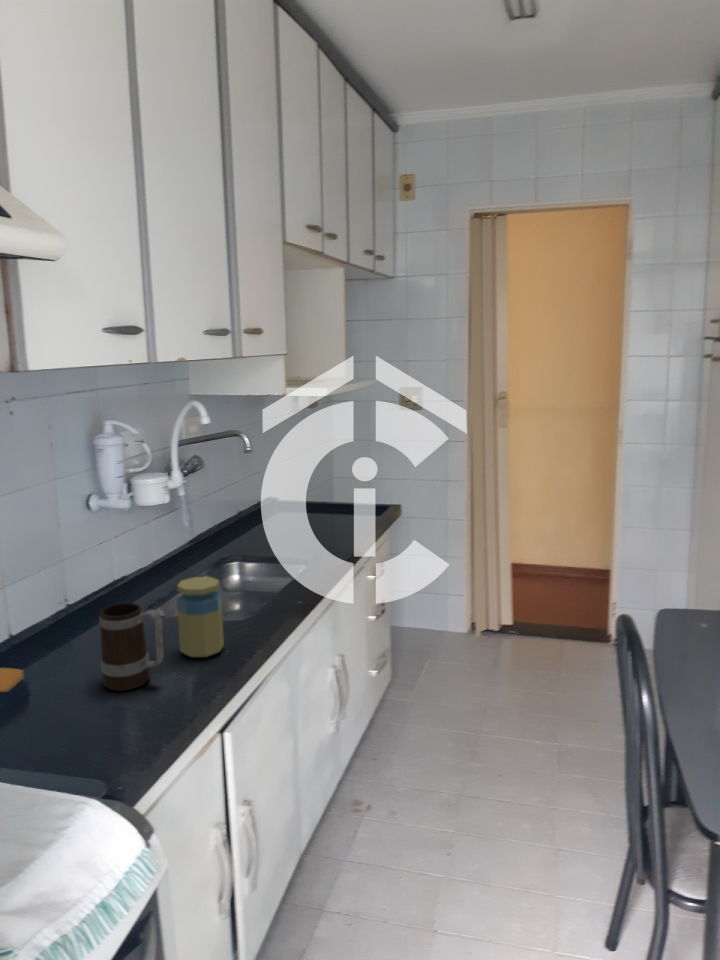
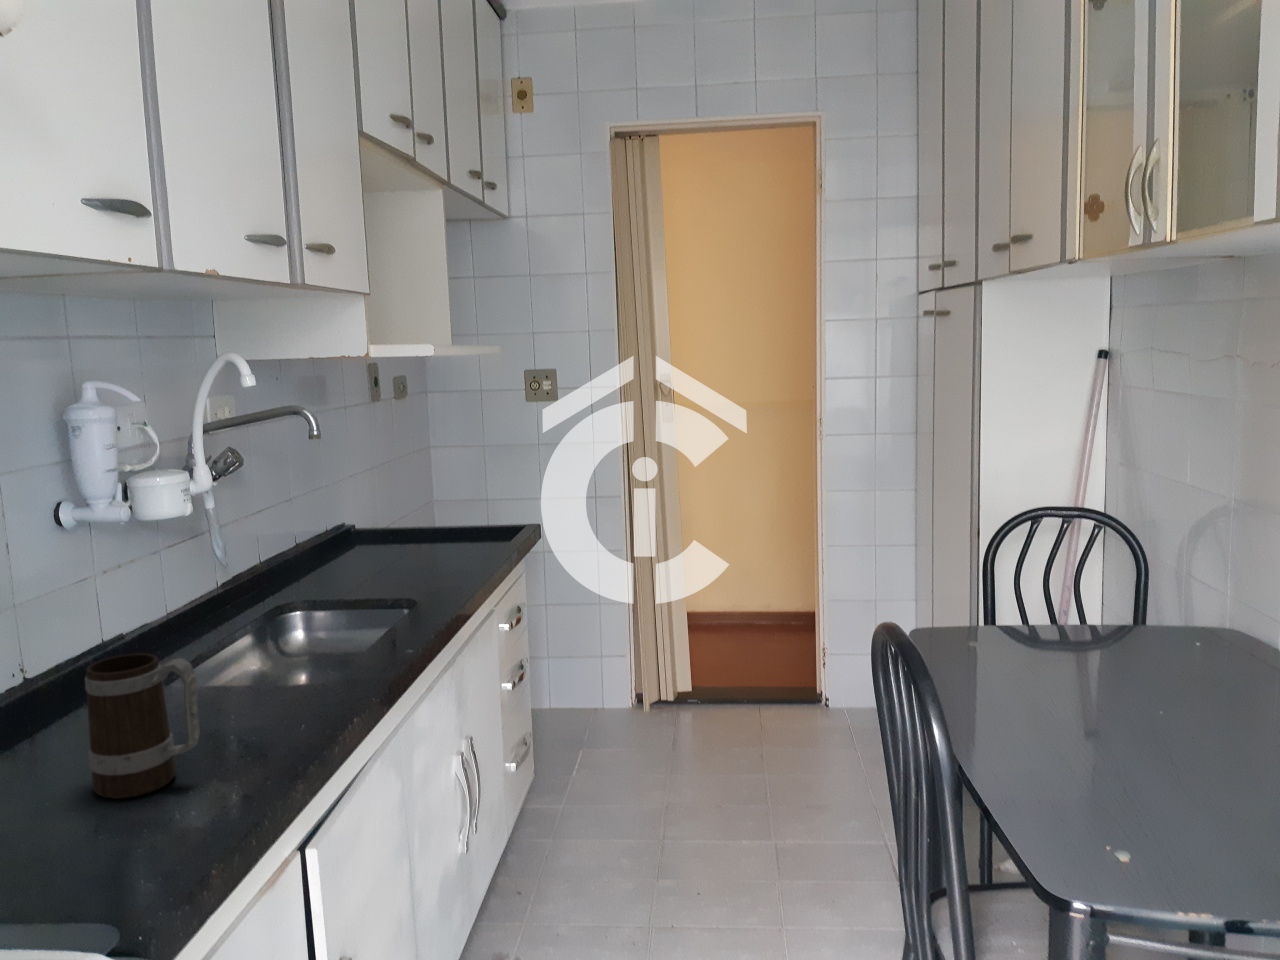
jar: present [177,577,224,658] -> none [217,611,297,740]

